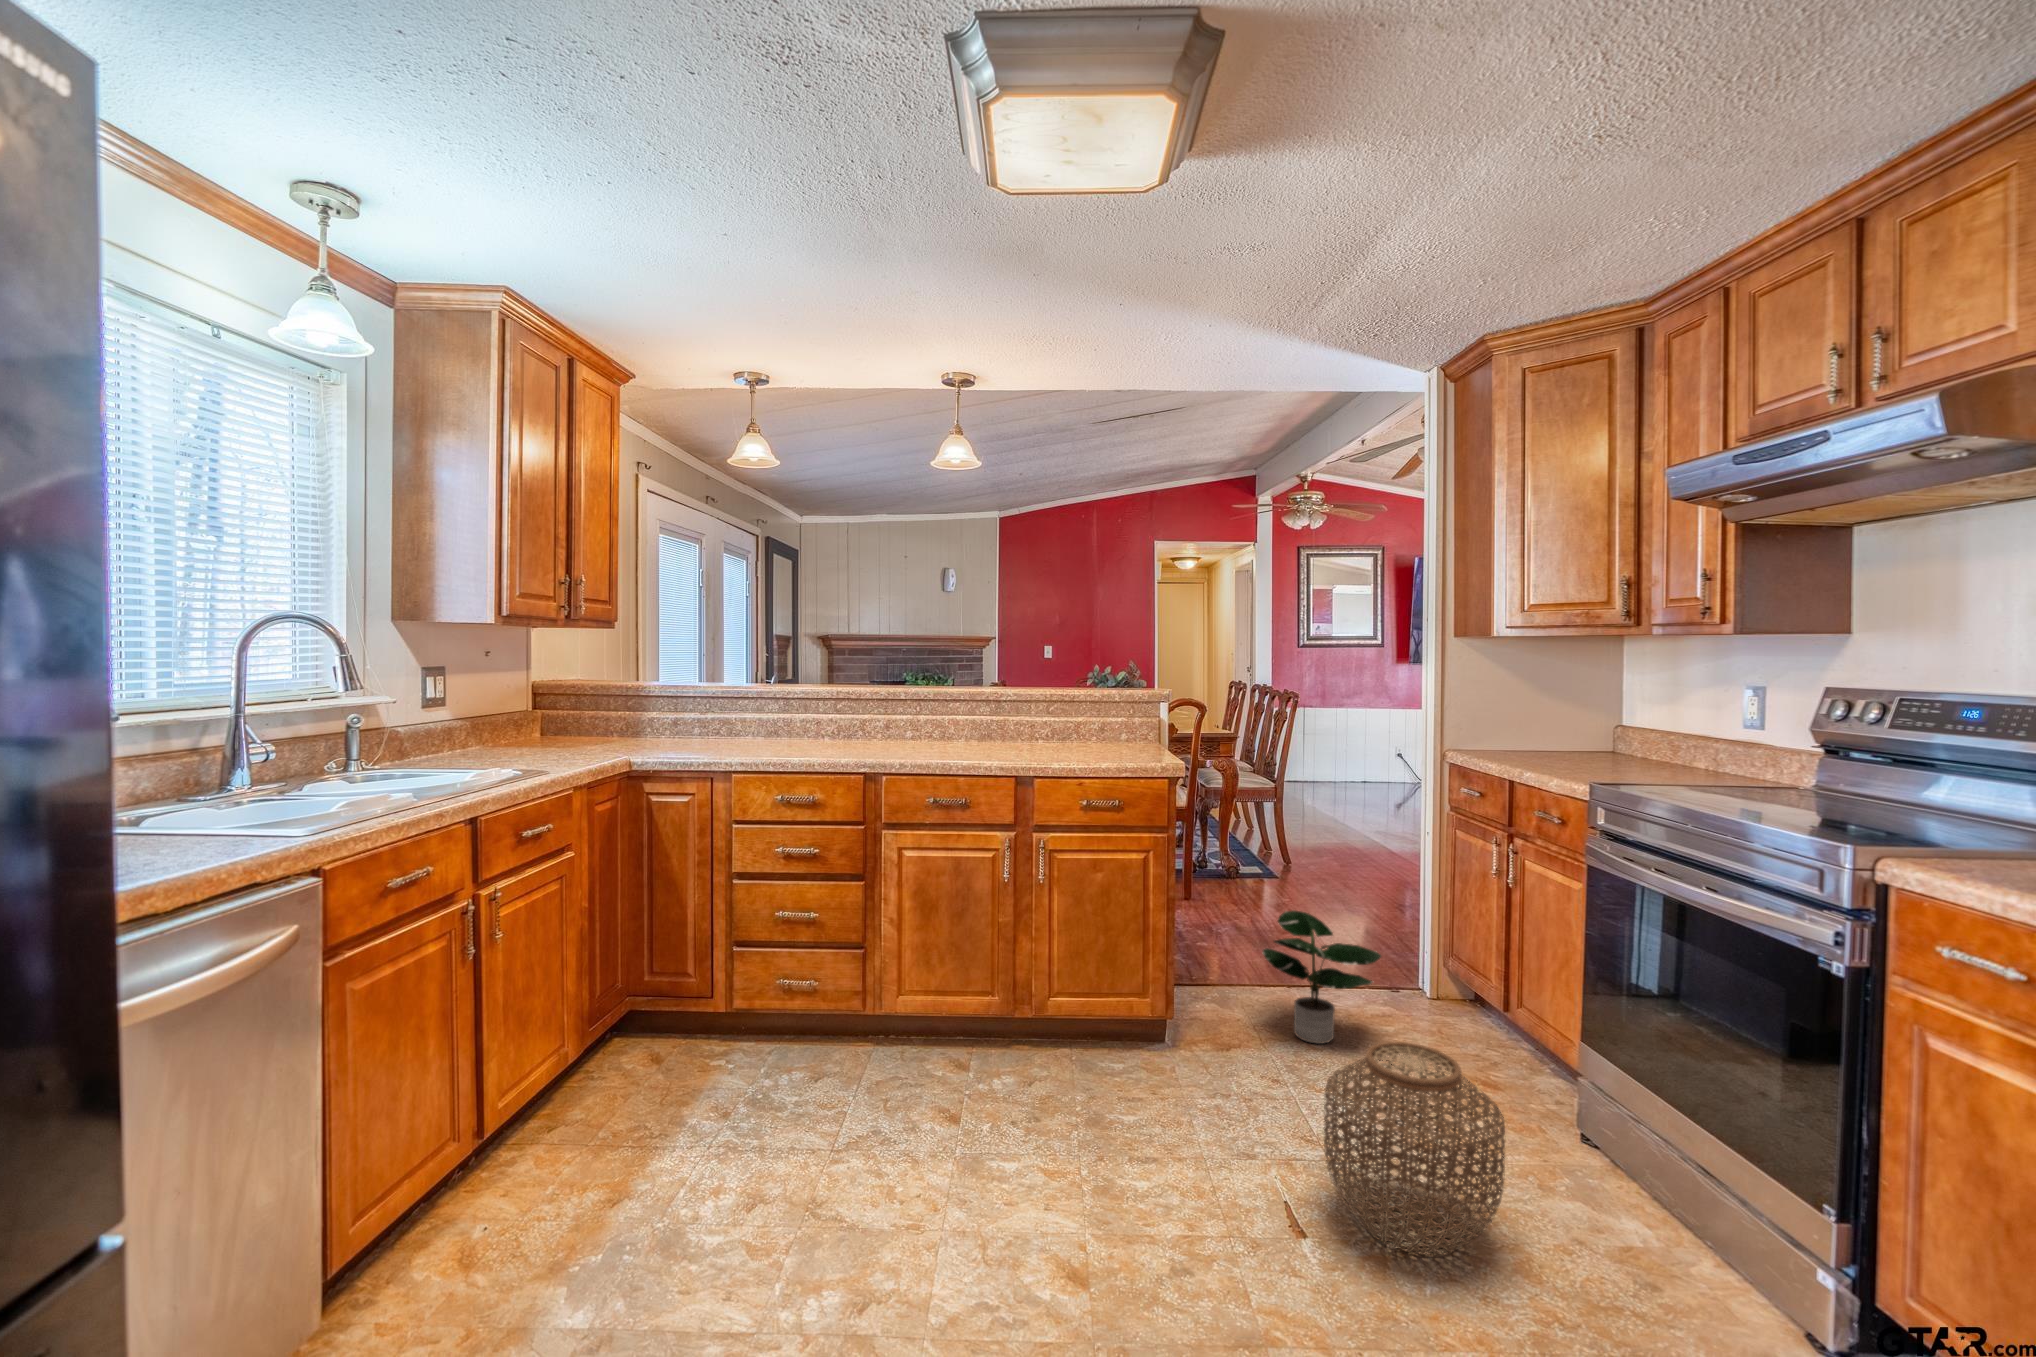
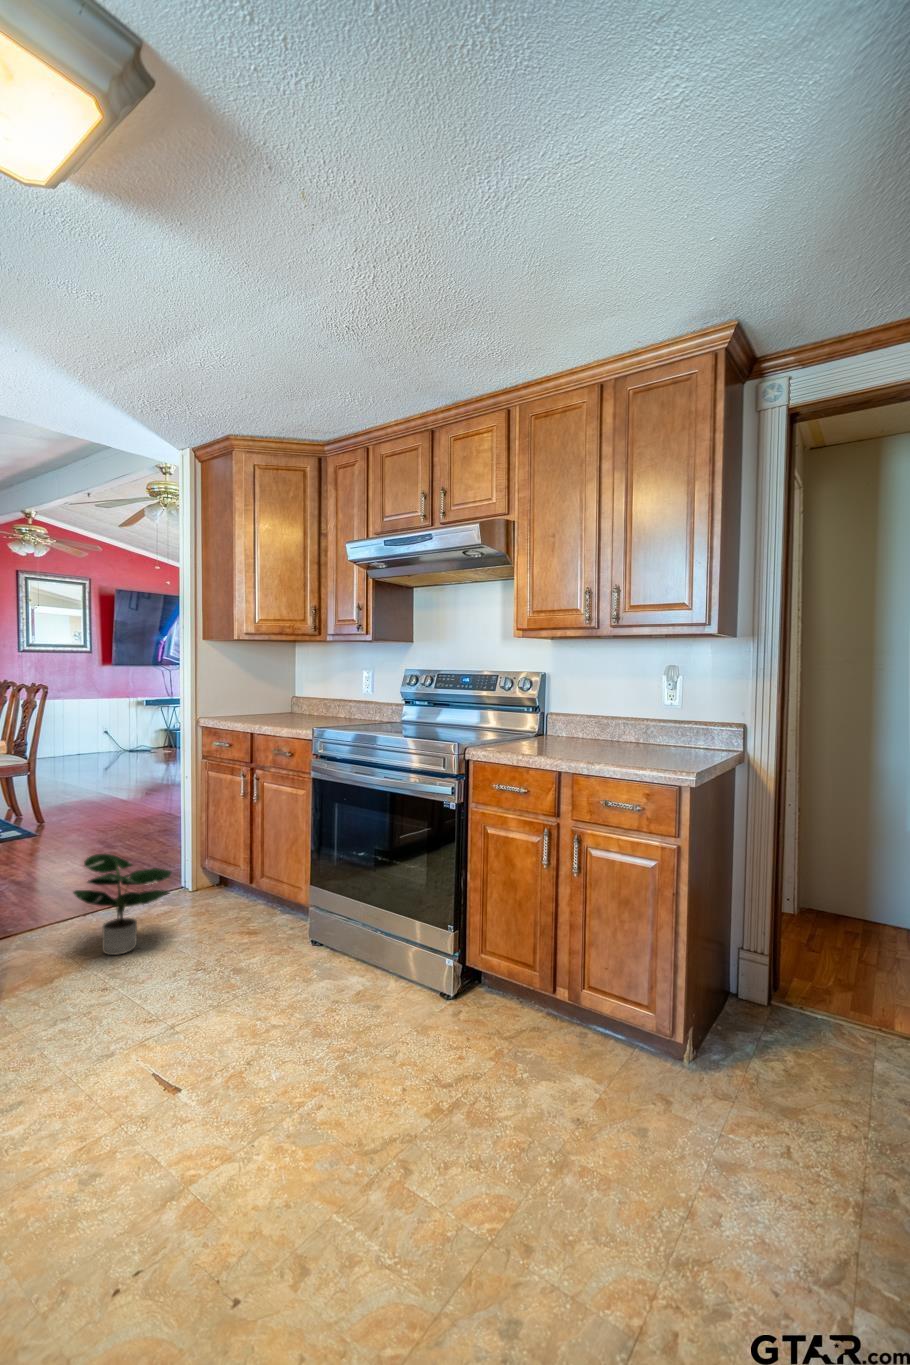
woven basket: present [1324,1042,1505,1256] -> none [182,914,305,1063]

